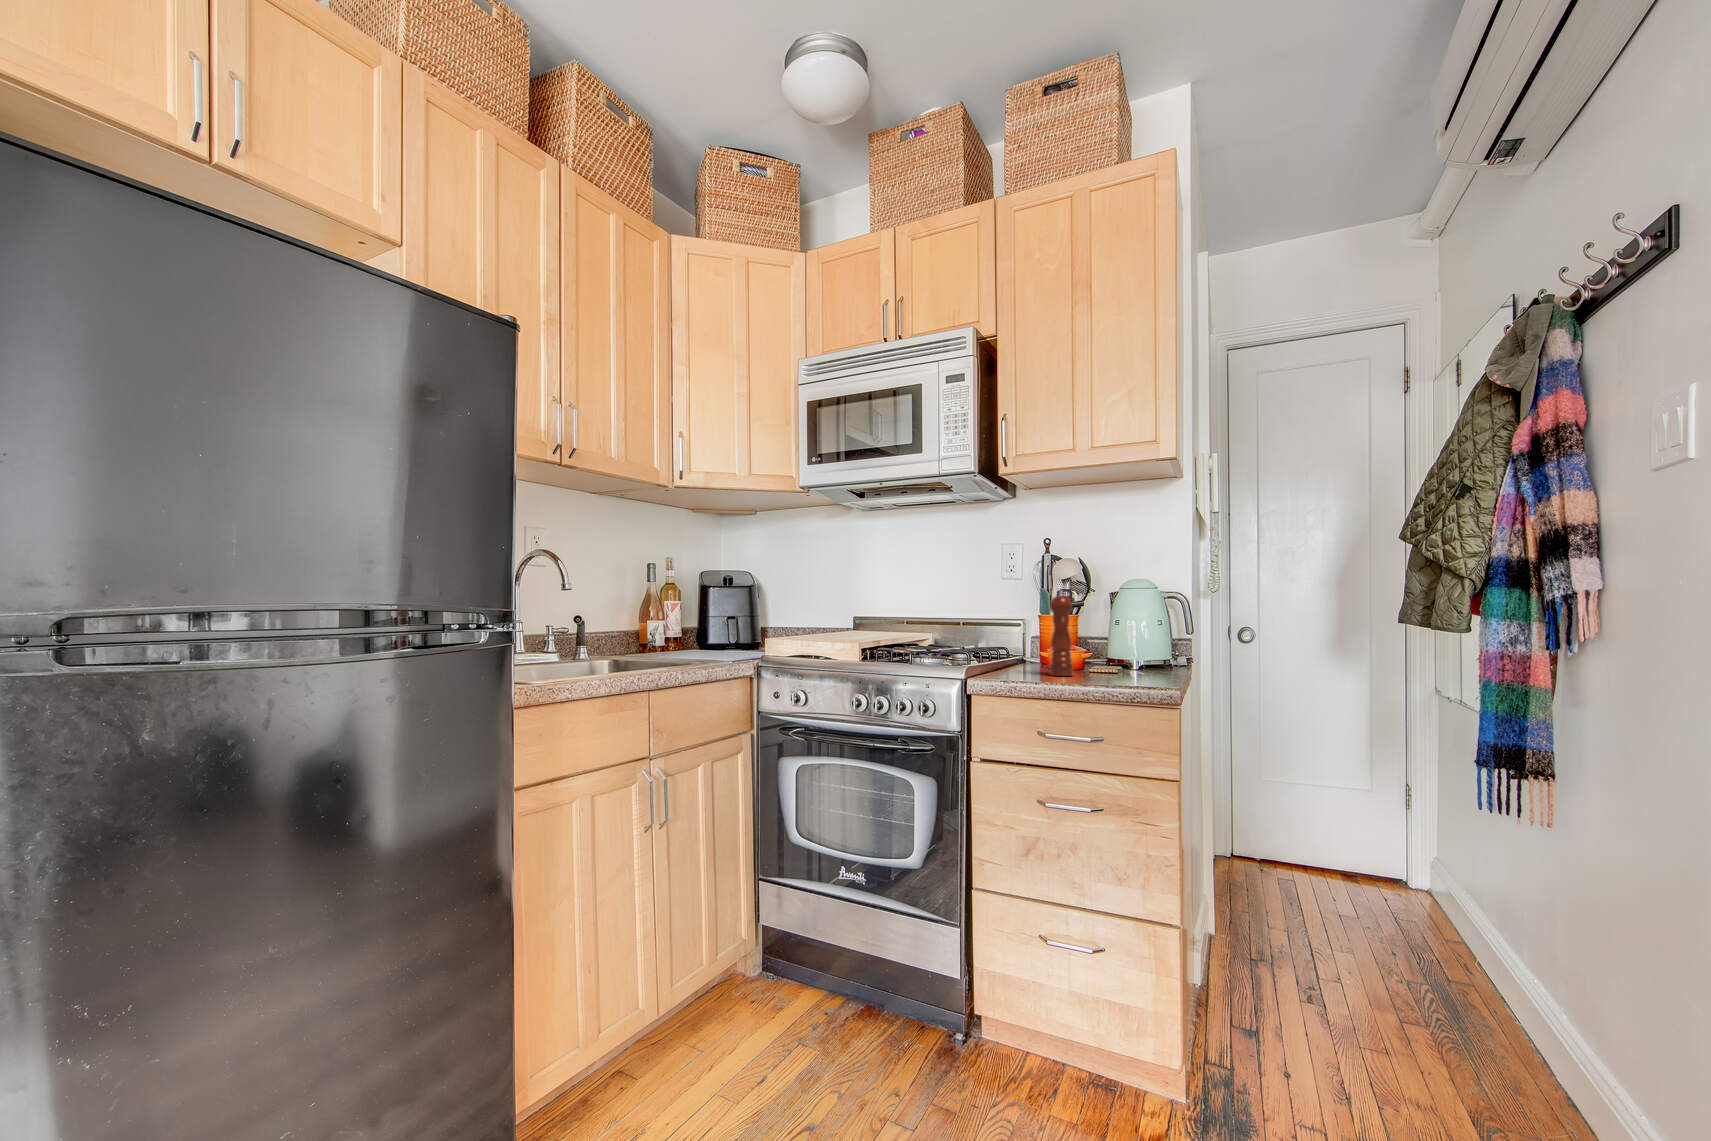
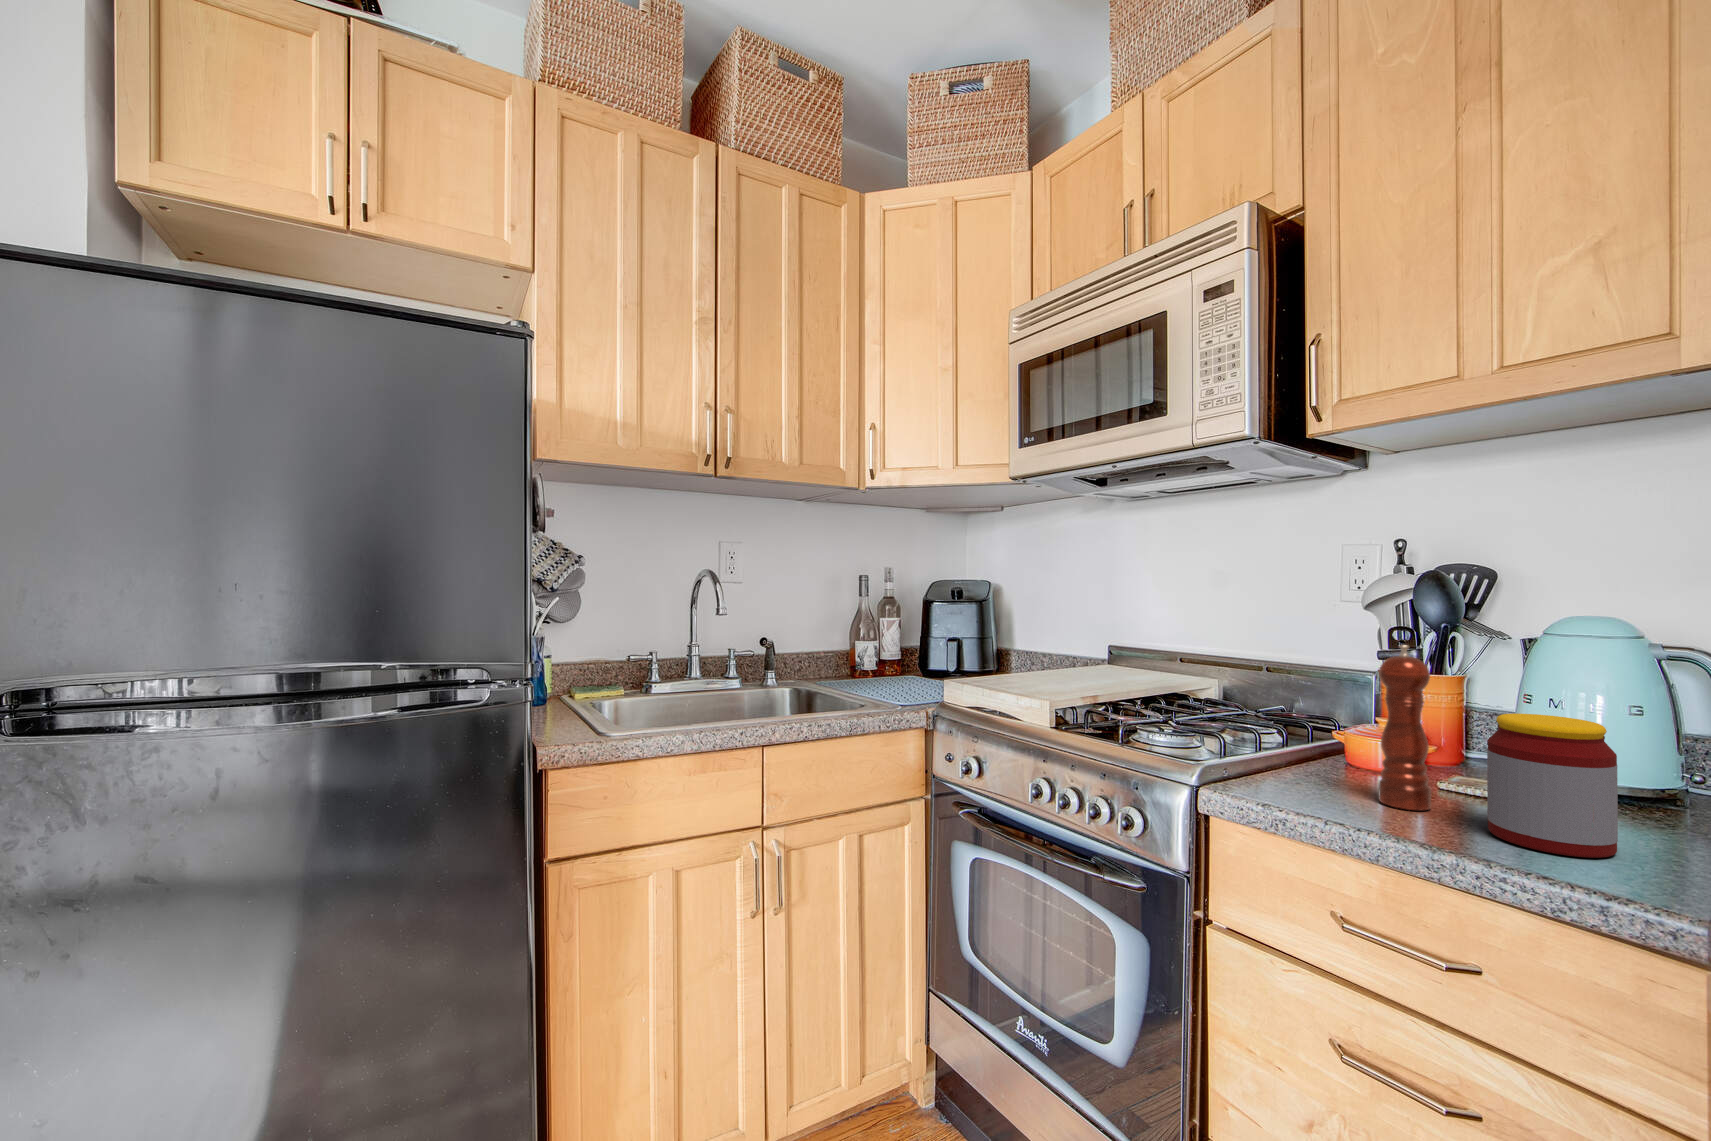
jar: none [1099,620,1147,681] -> present [1487,713,1618,858]

